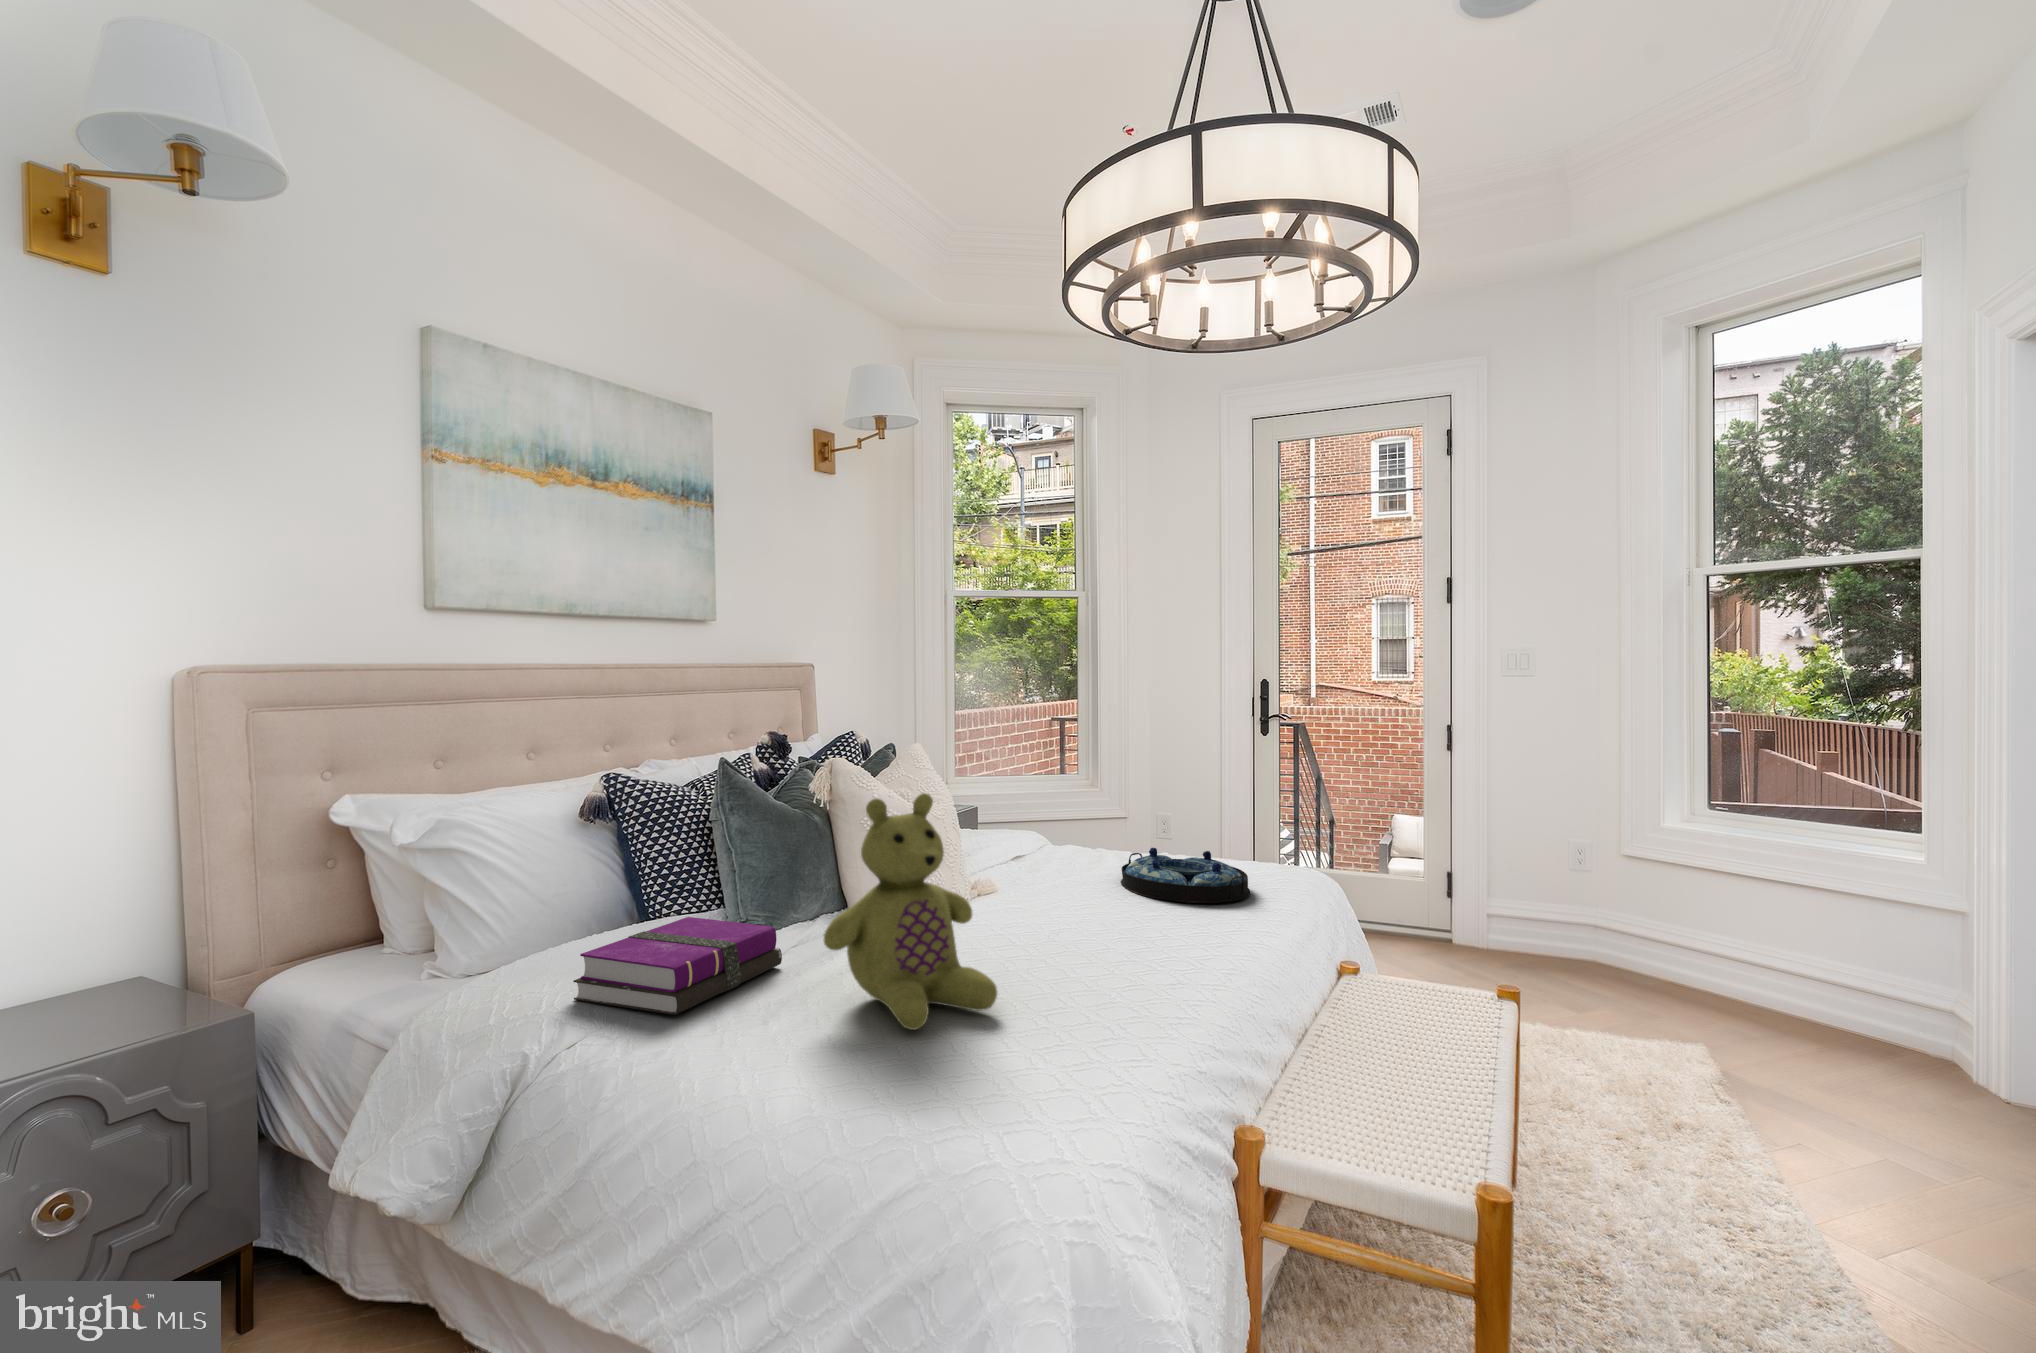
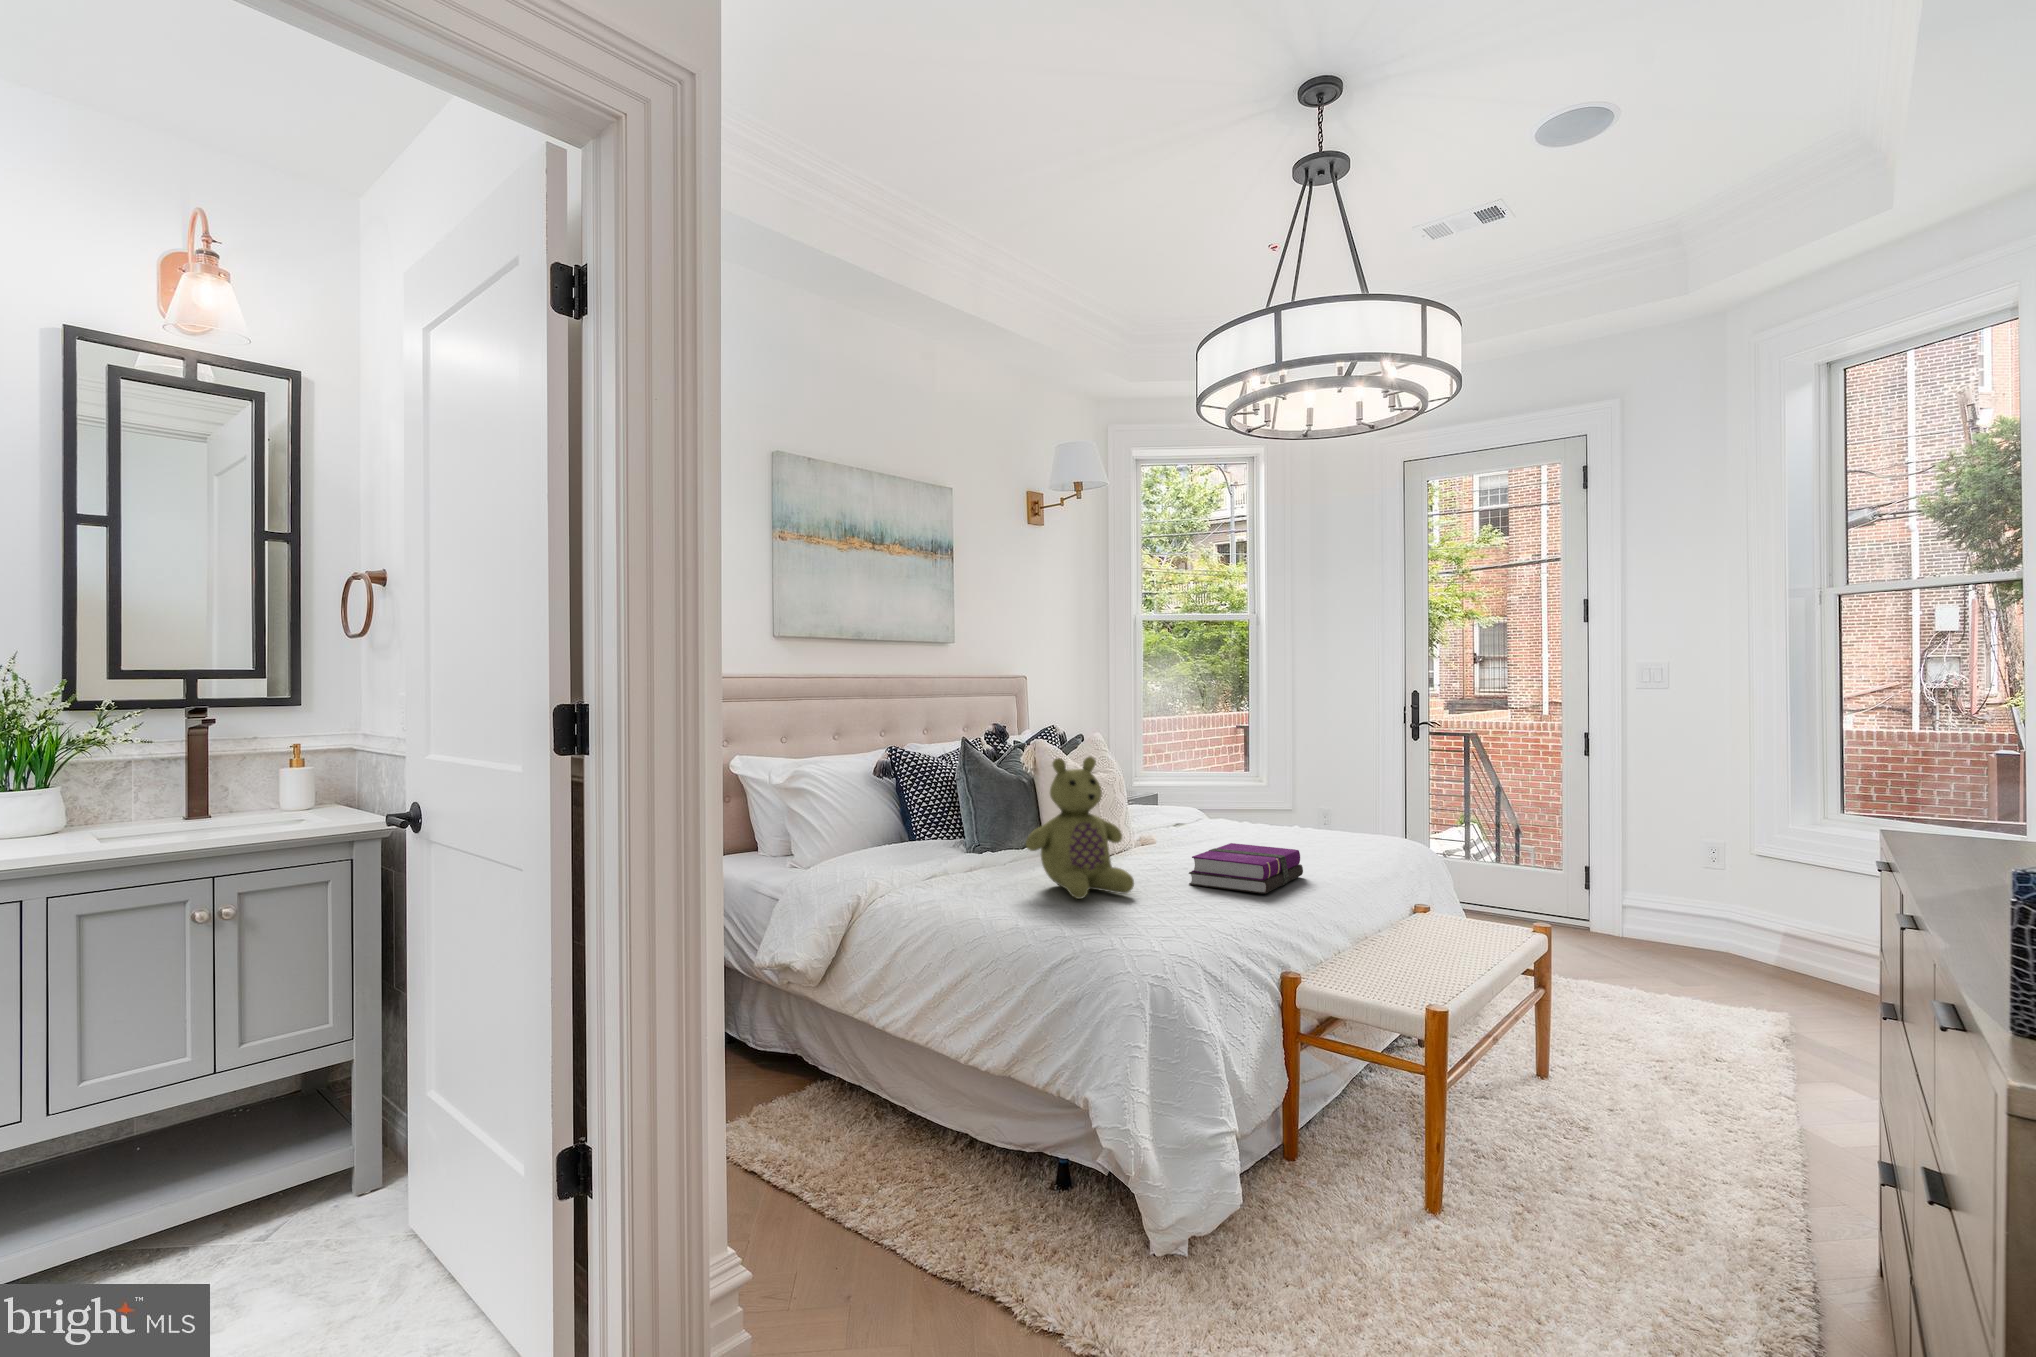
serving tray: present [1121,848,1250,903] -> none [1249,814,1348,852]
hardback book: present [573,917,782,1015] -> present [1189,843,1303,894]

